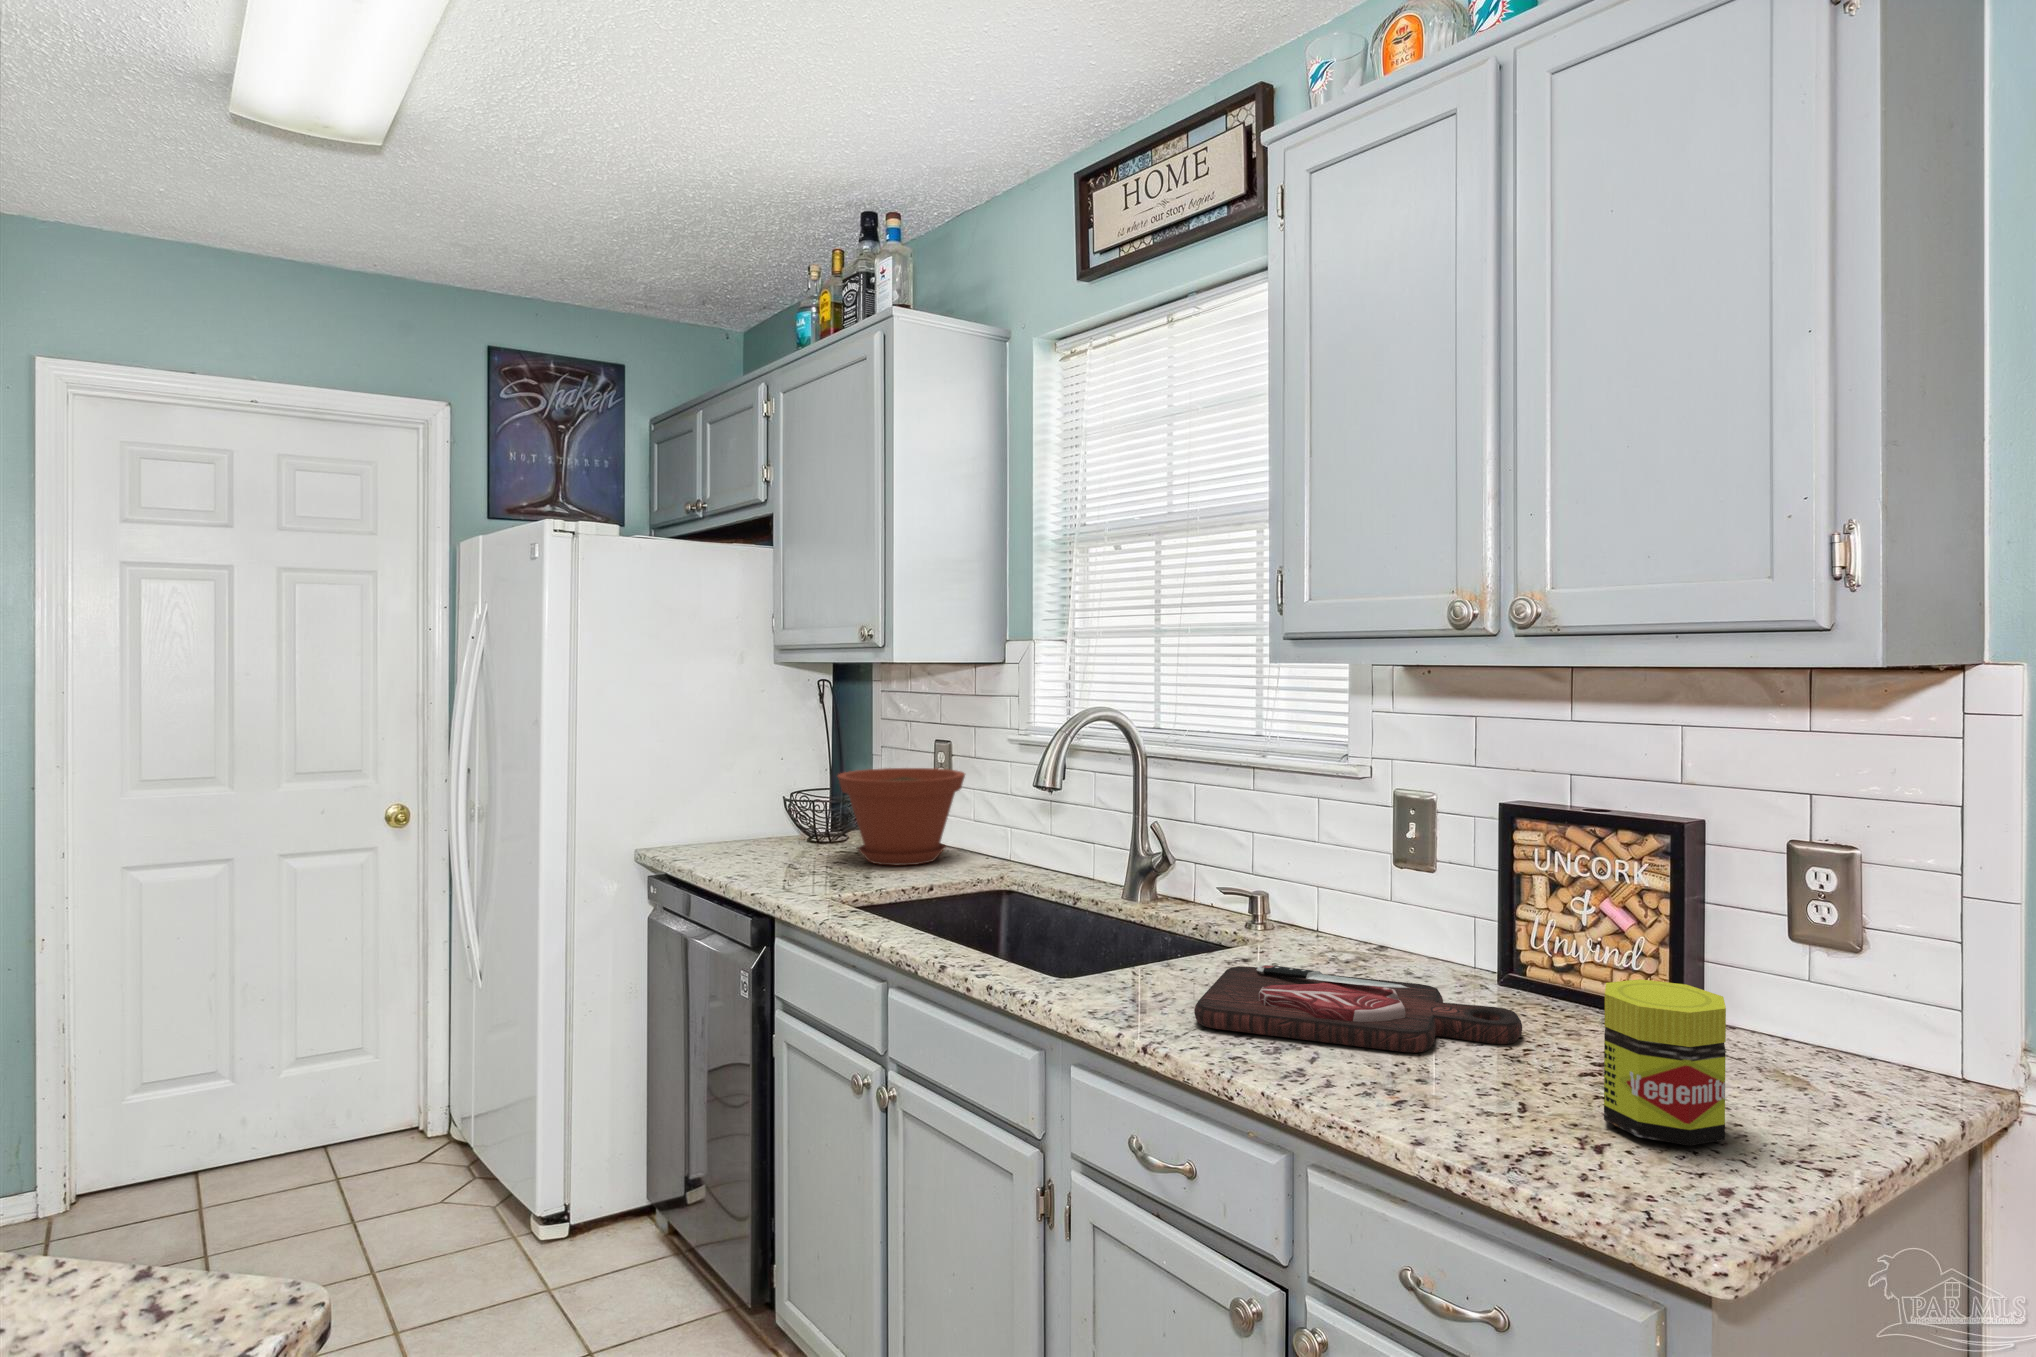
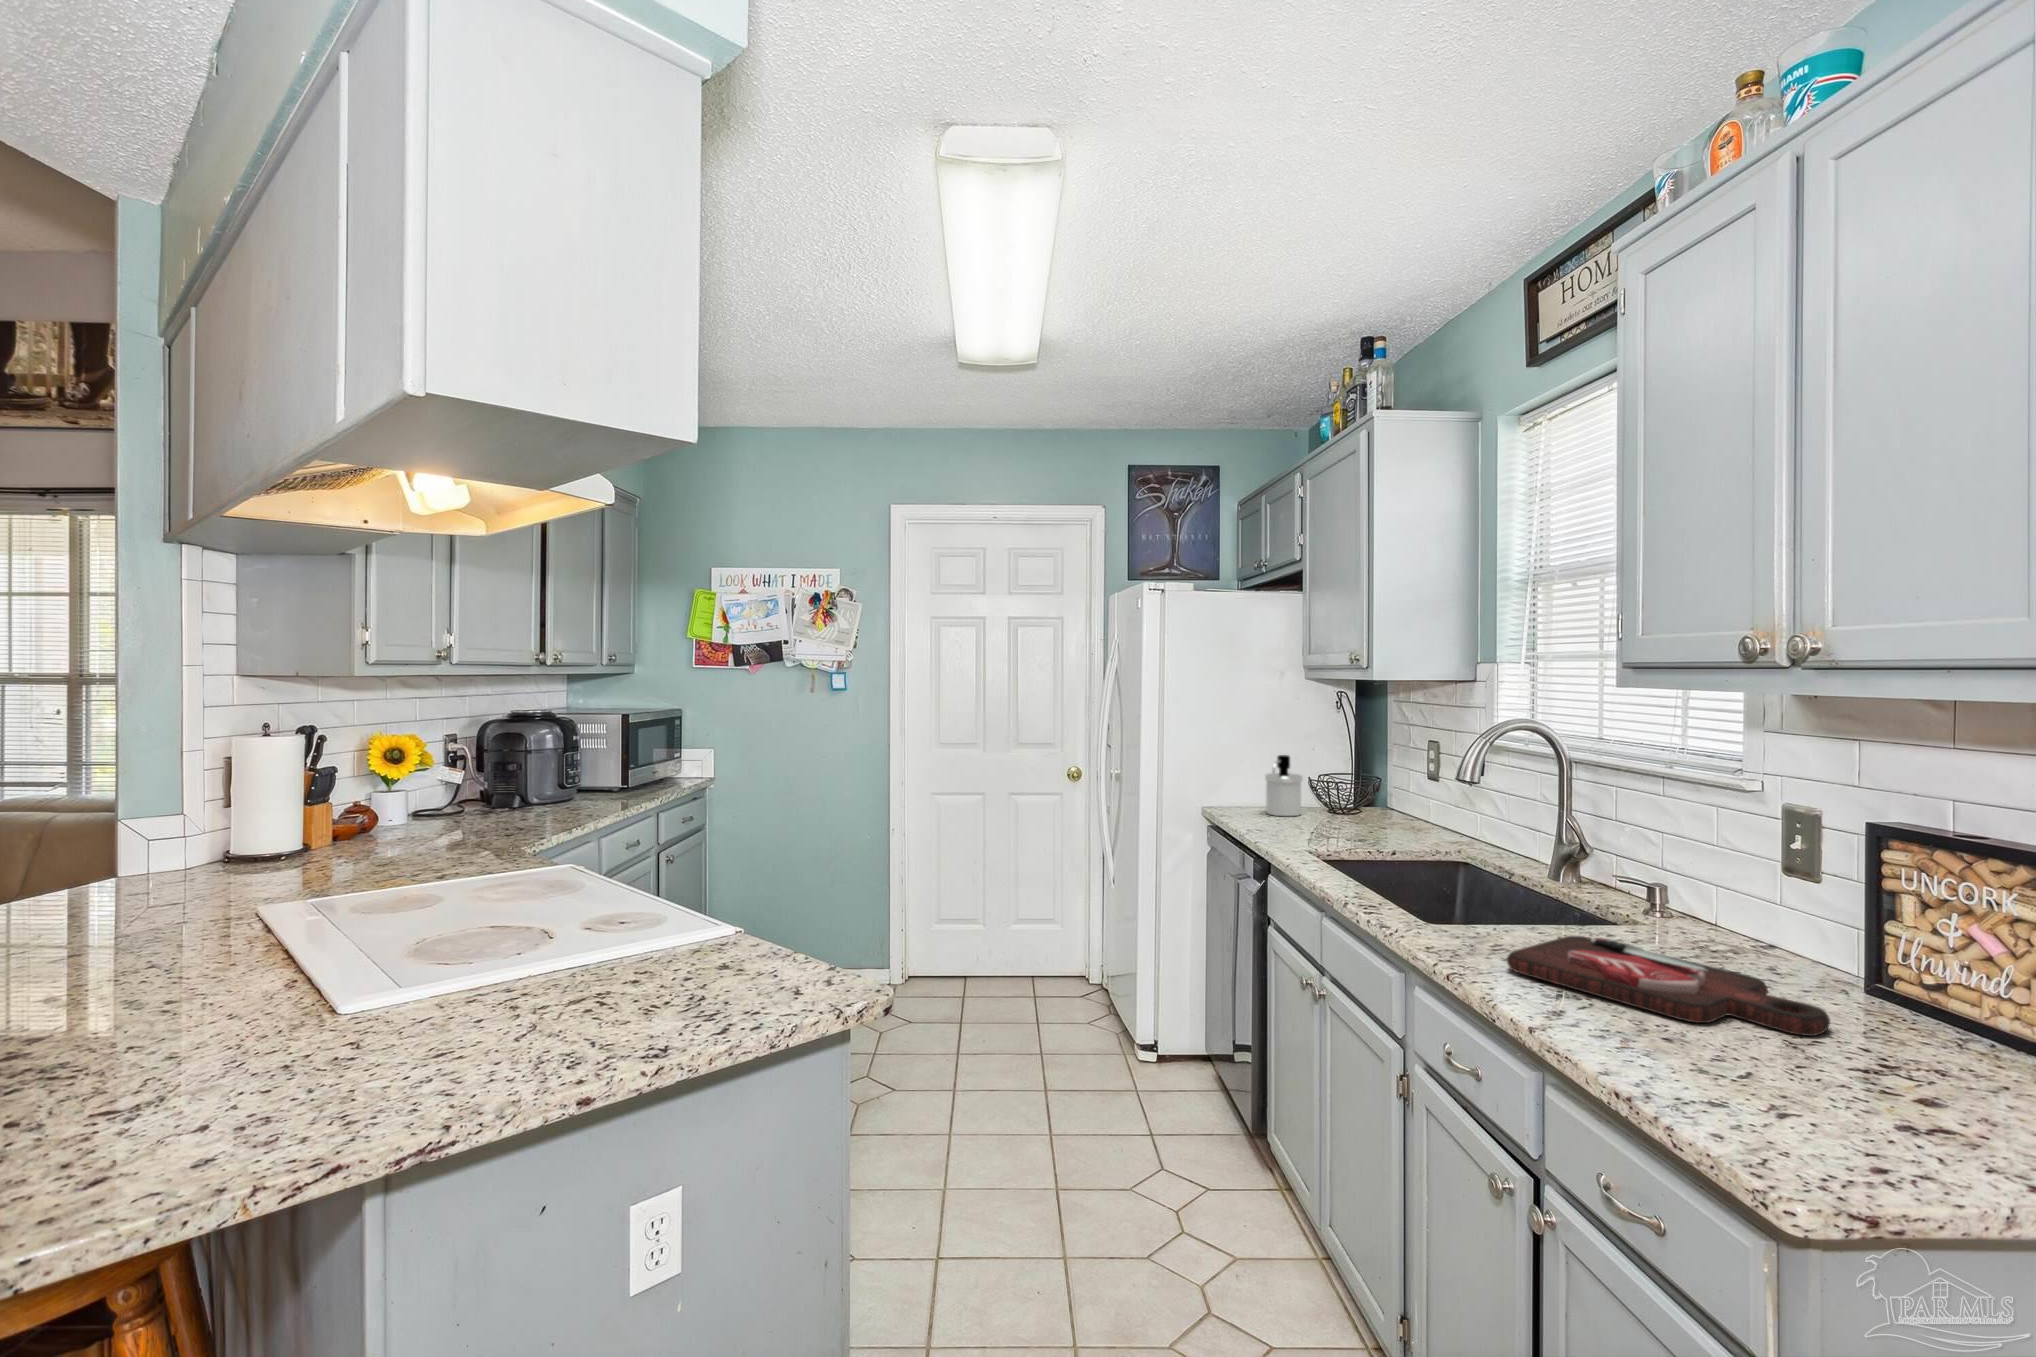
plant pot: present [838,768,965,865] -> none [1333,760,1439,836]
soap dispenser: none [733,769,783,853] -> present [1265,755,1303,816]
jar: present [1604,979,1726,1146] -> none [1817,981,1959,1141]

